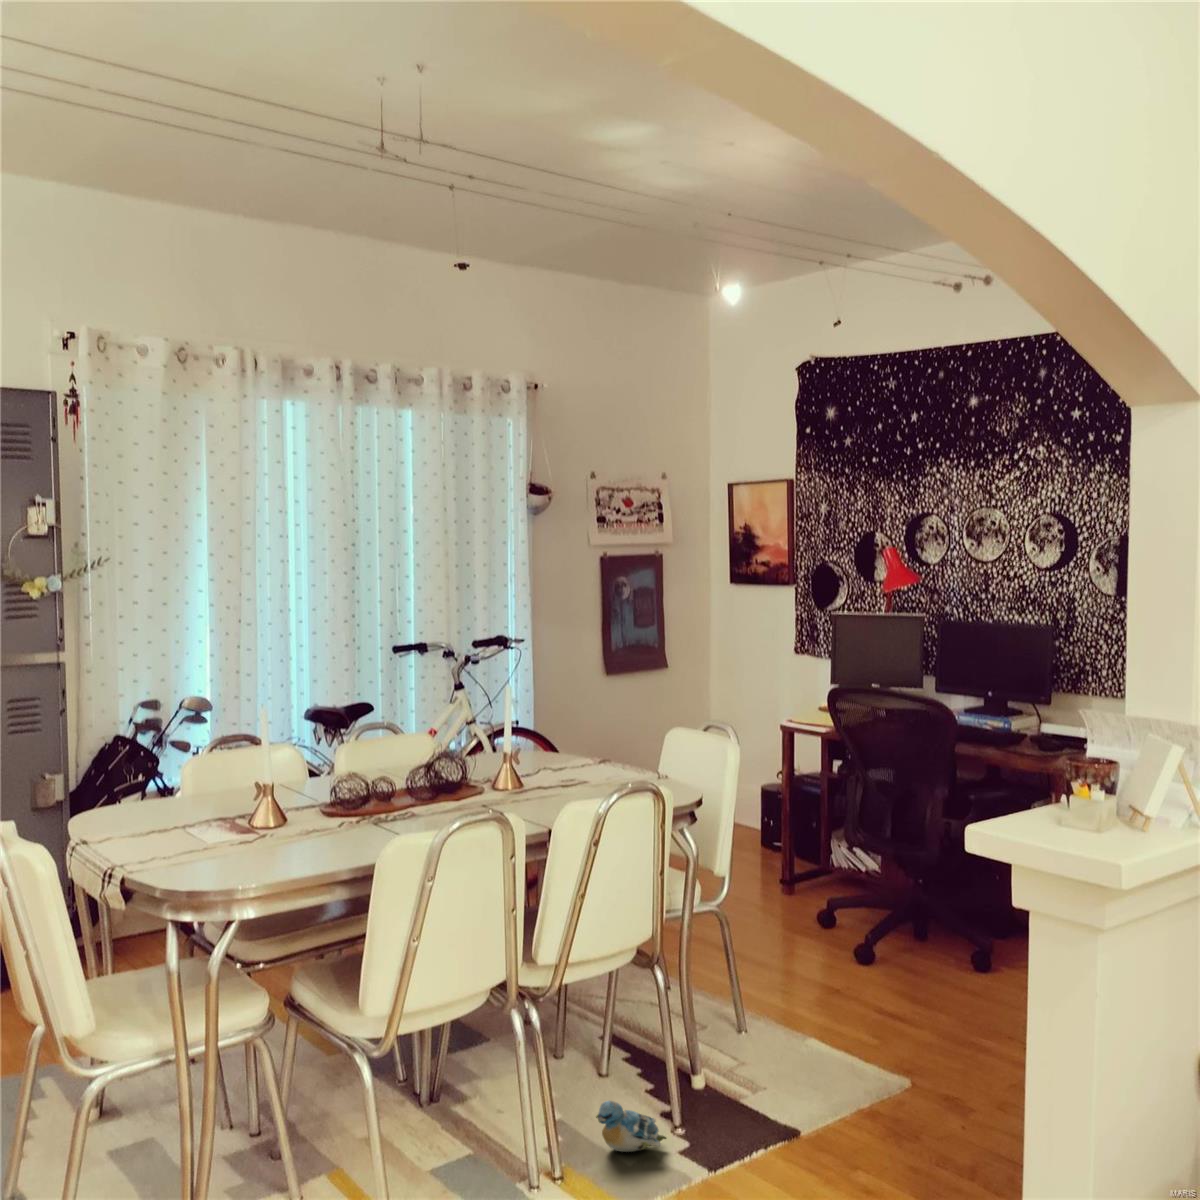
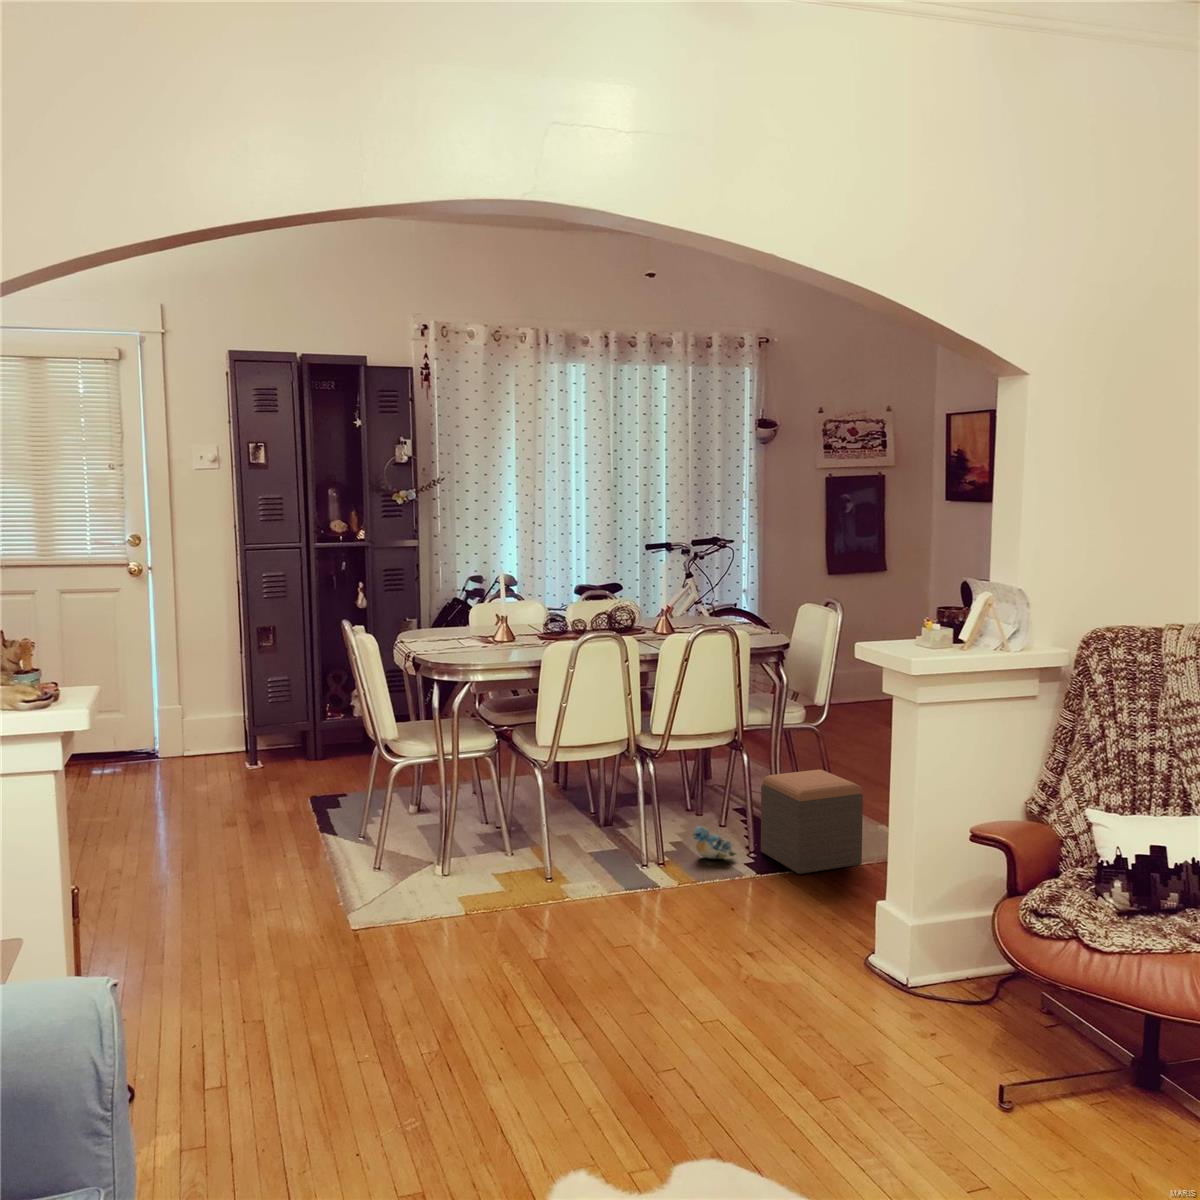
footstool: none [688,980,841,1162] -> present [761,770,863,874]

